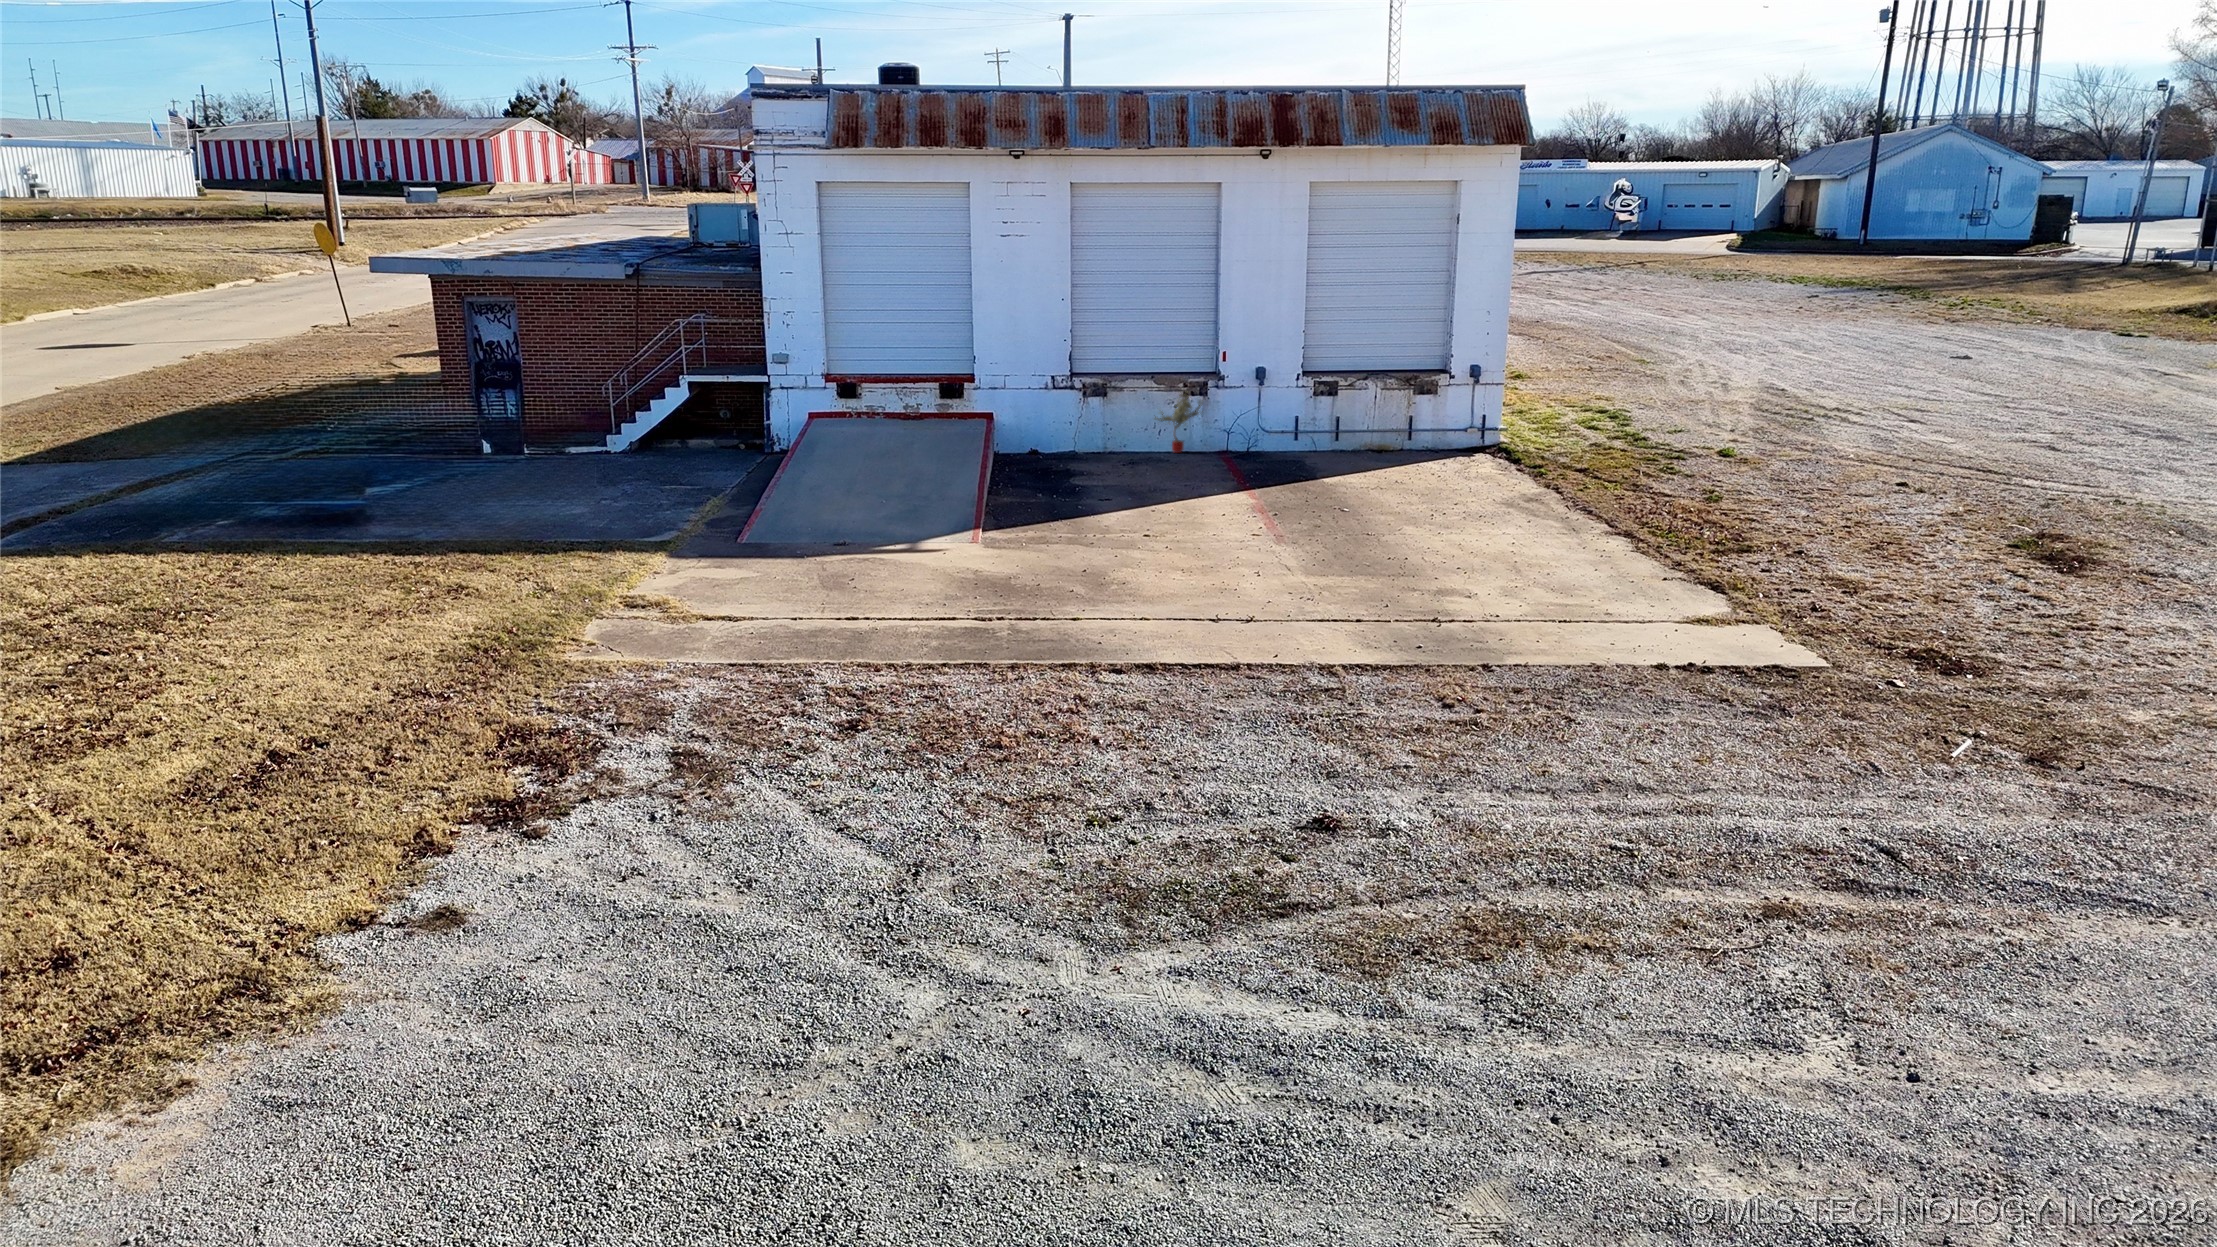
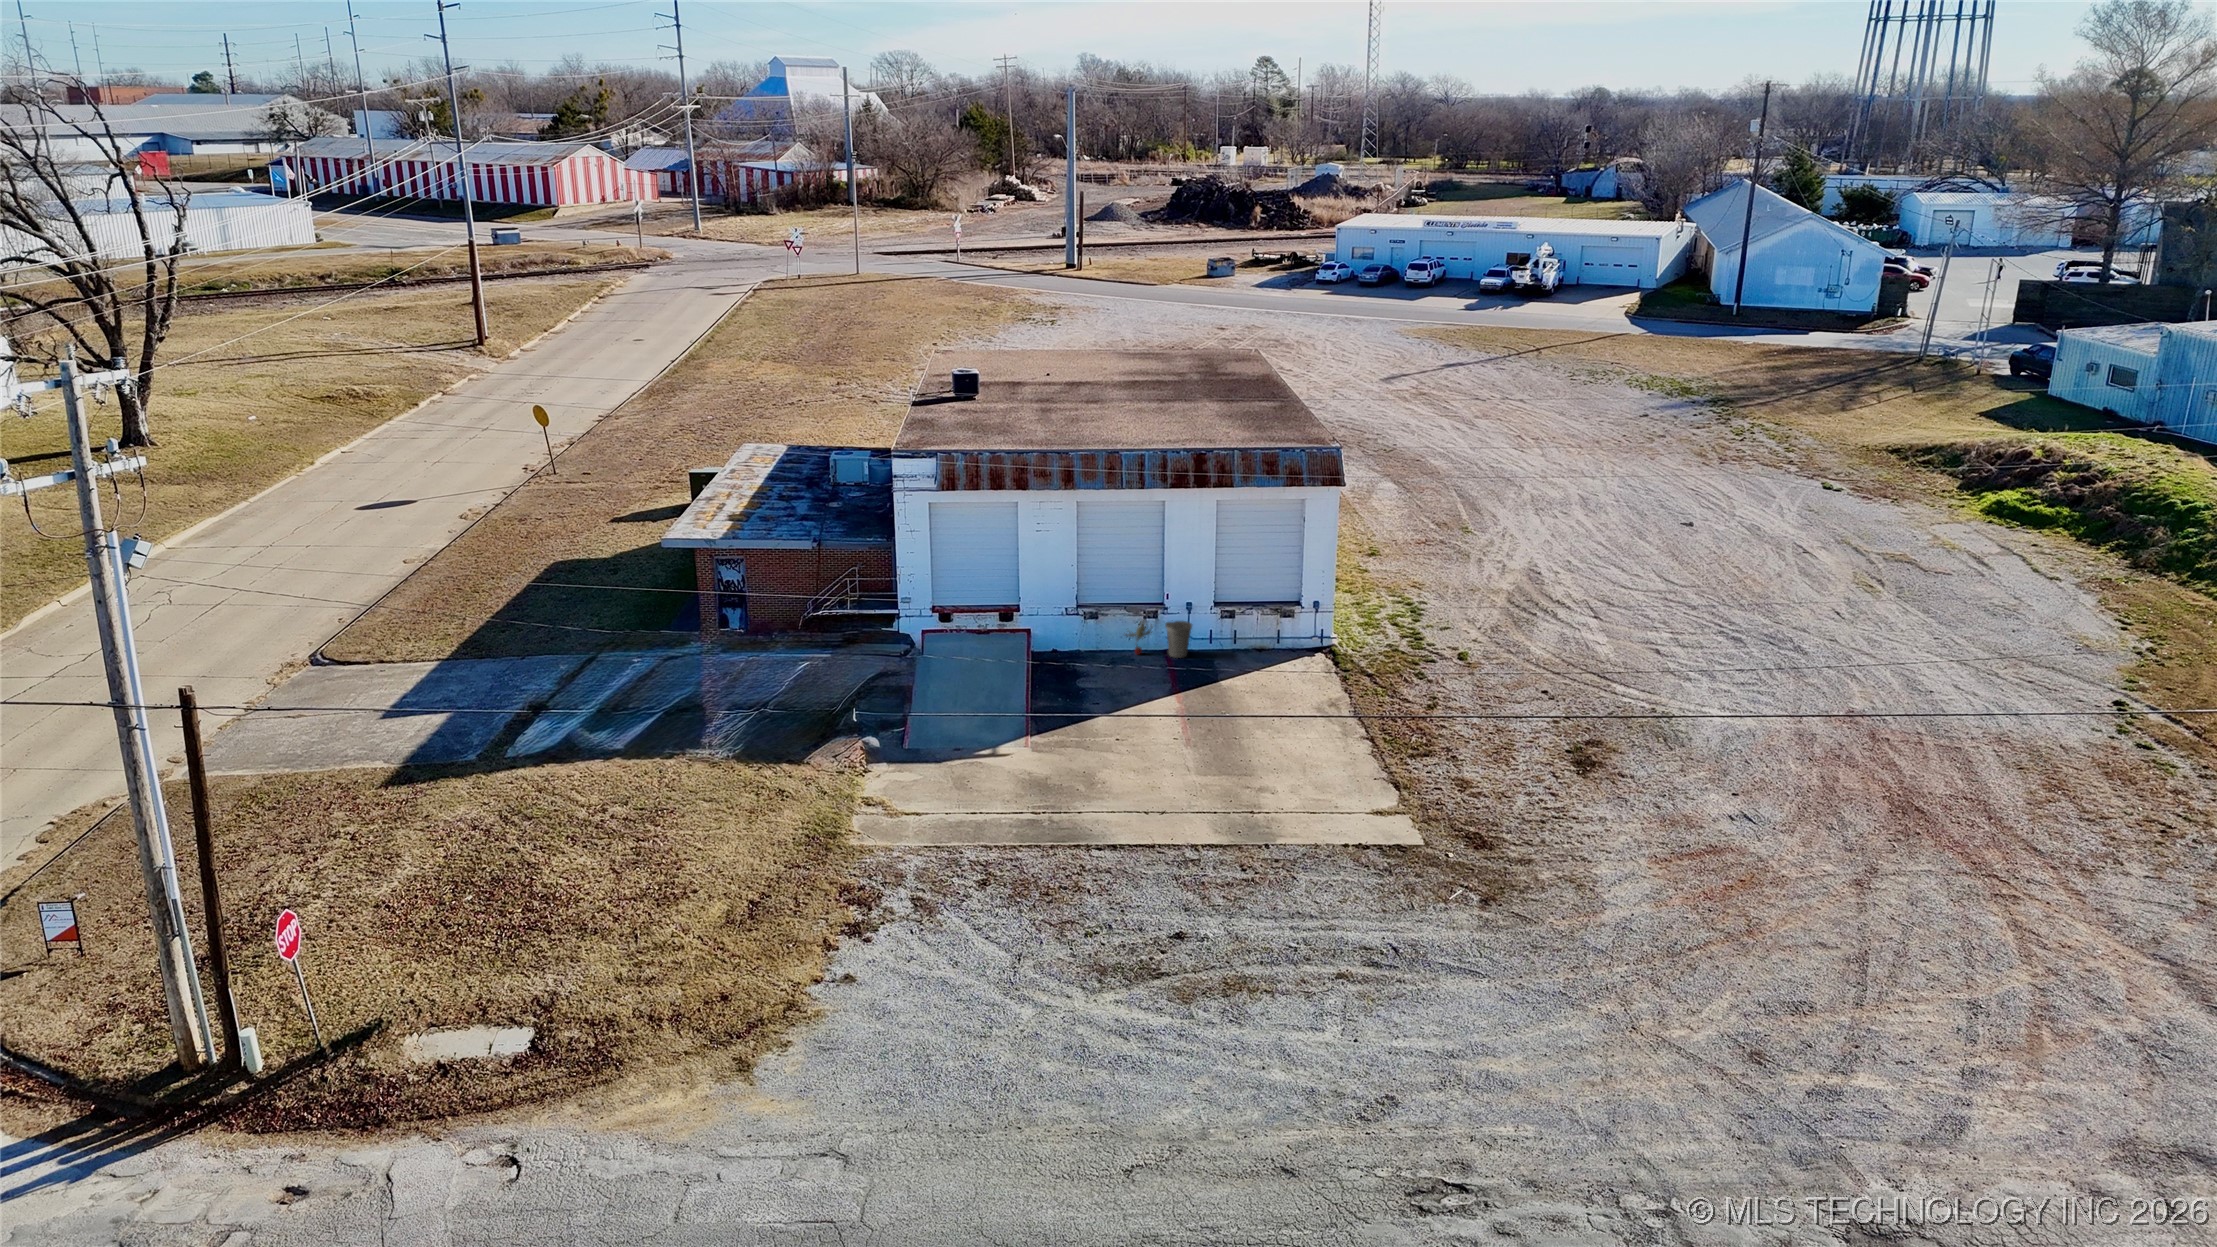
trash can: none [1223,395,1270,456] -> present [1165,621,1192,658]

